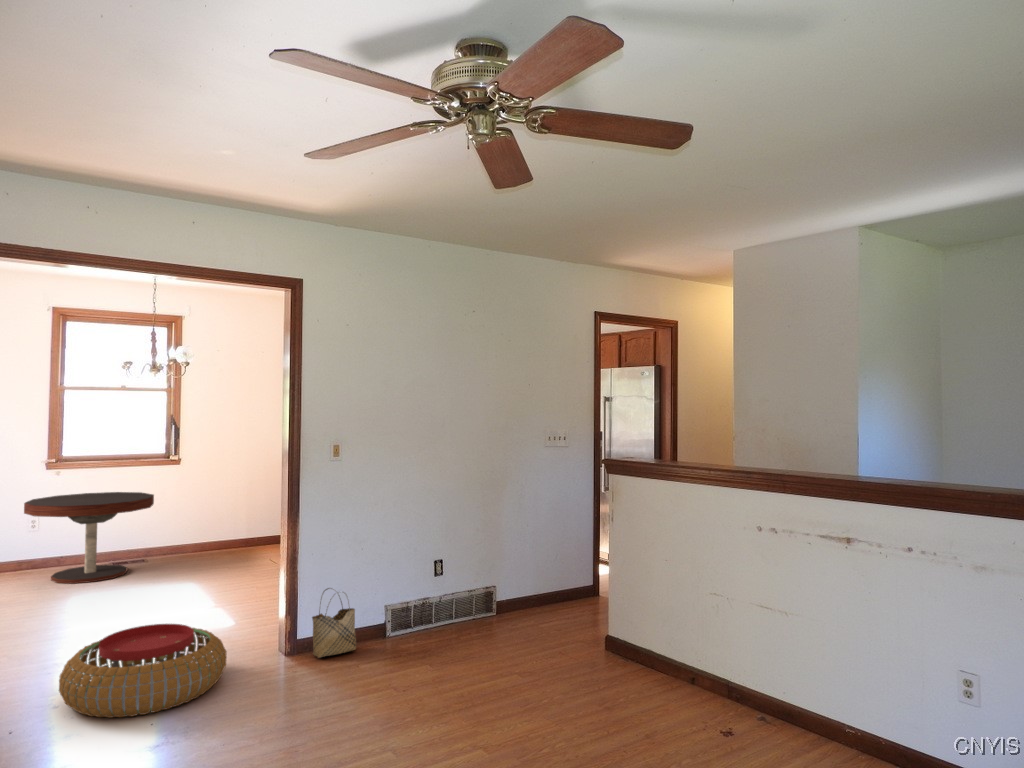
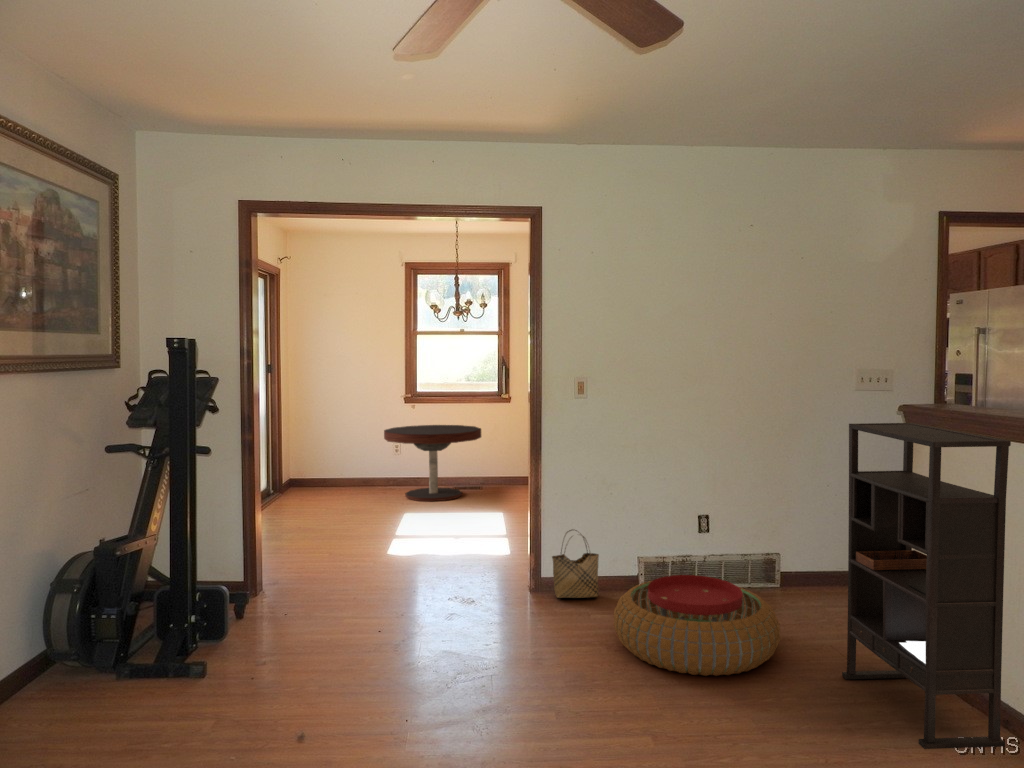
bookshelf: none [581,474,696,709] -> present [842,423,1011,749]
pouf: present [59,624,227,718] -> present [614,575,780,676]

